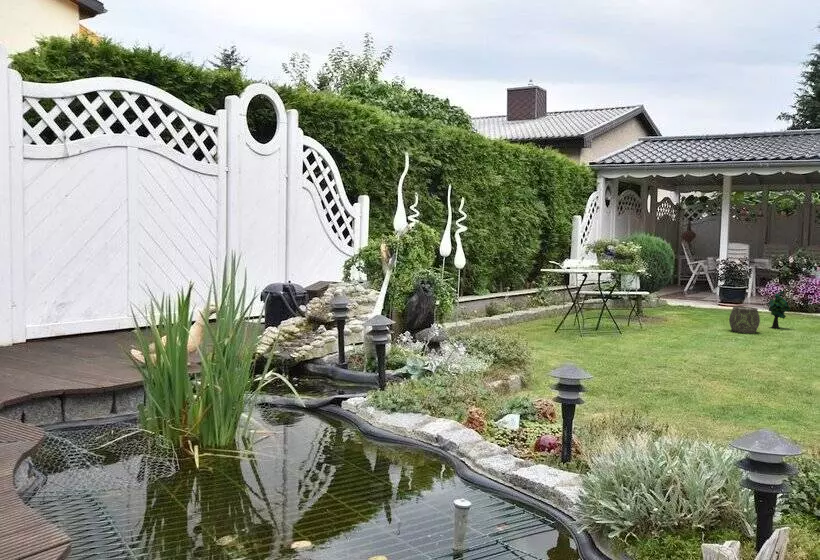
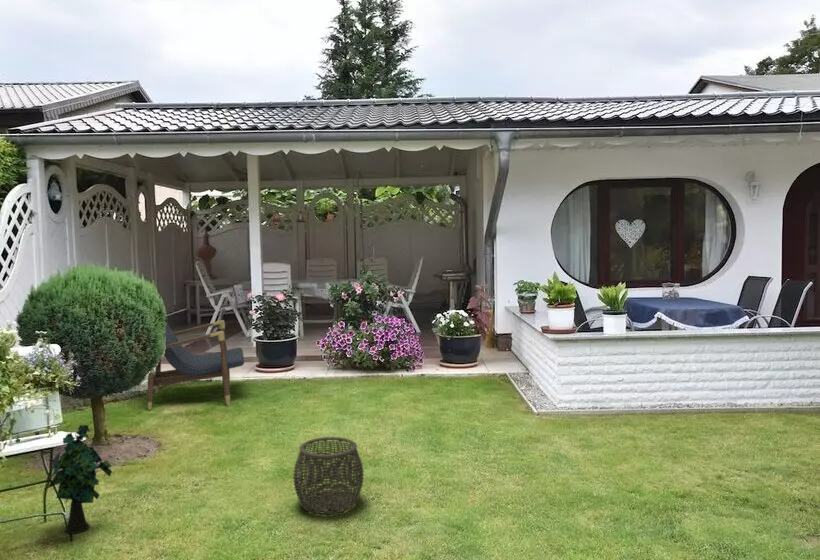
lounge chair: none [659,256,712,311] -> present [147,320,244,410]
decorative plant: present [767,291,791,328] -> present [47,425,112,534]

